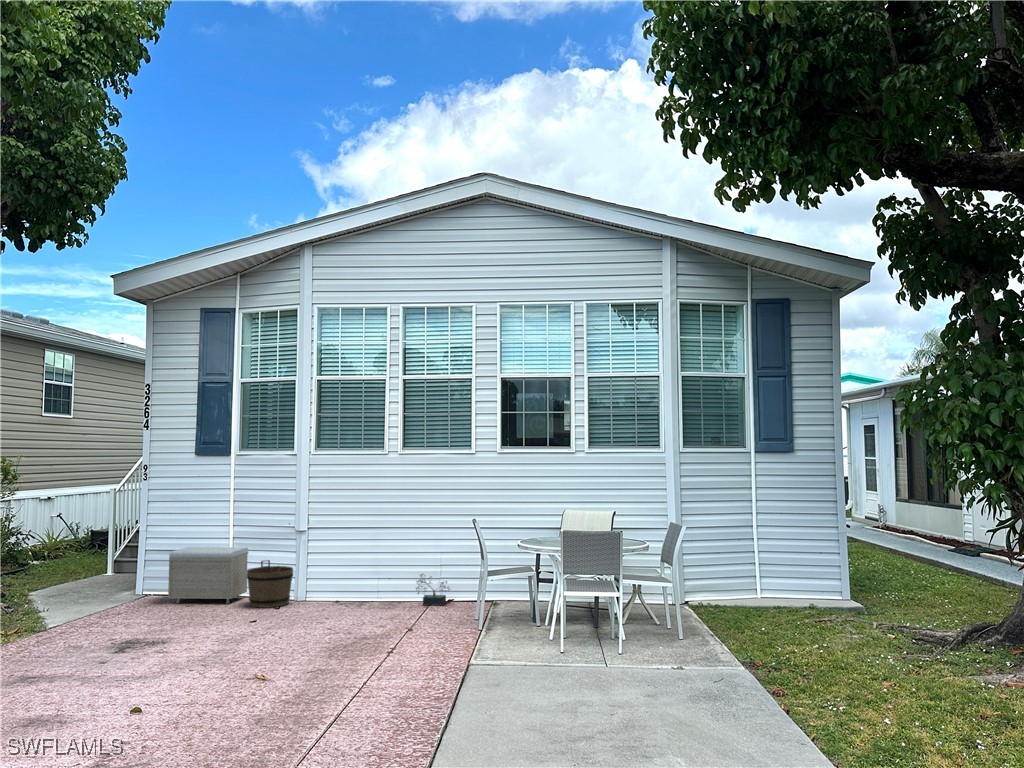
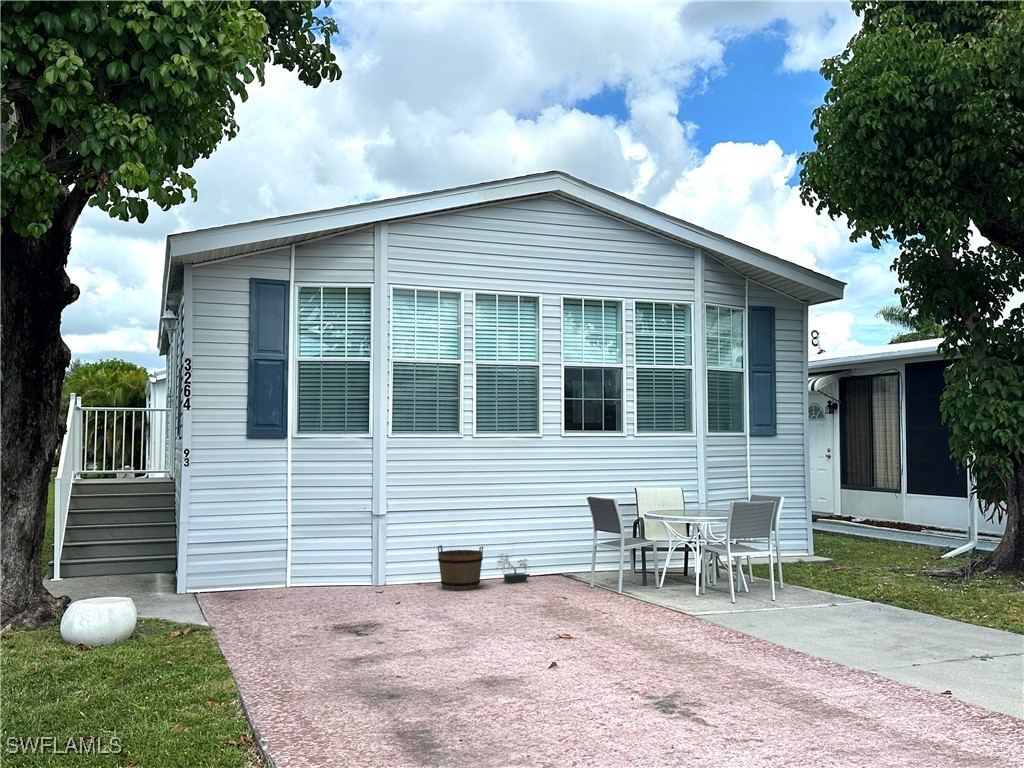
storage bench: present [168,547,248,603] -> none [241,539,317,602]
bucket: present [247,560,293,608] -> present [438,545,483,590]

